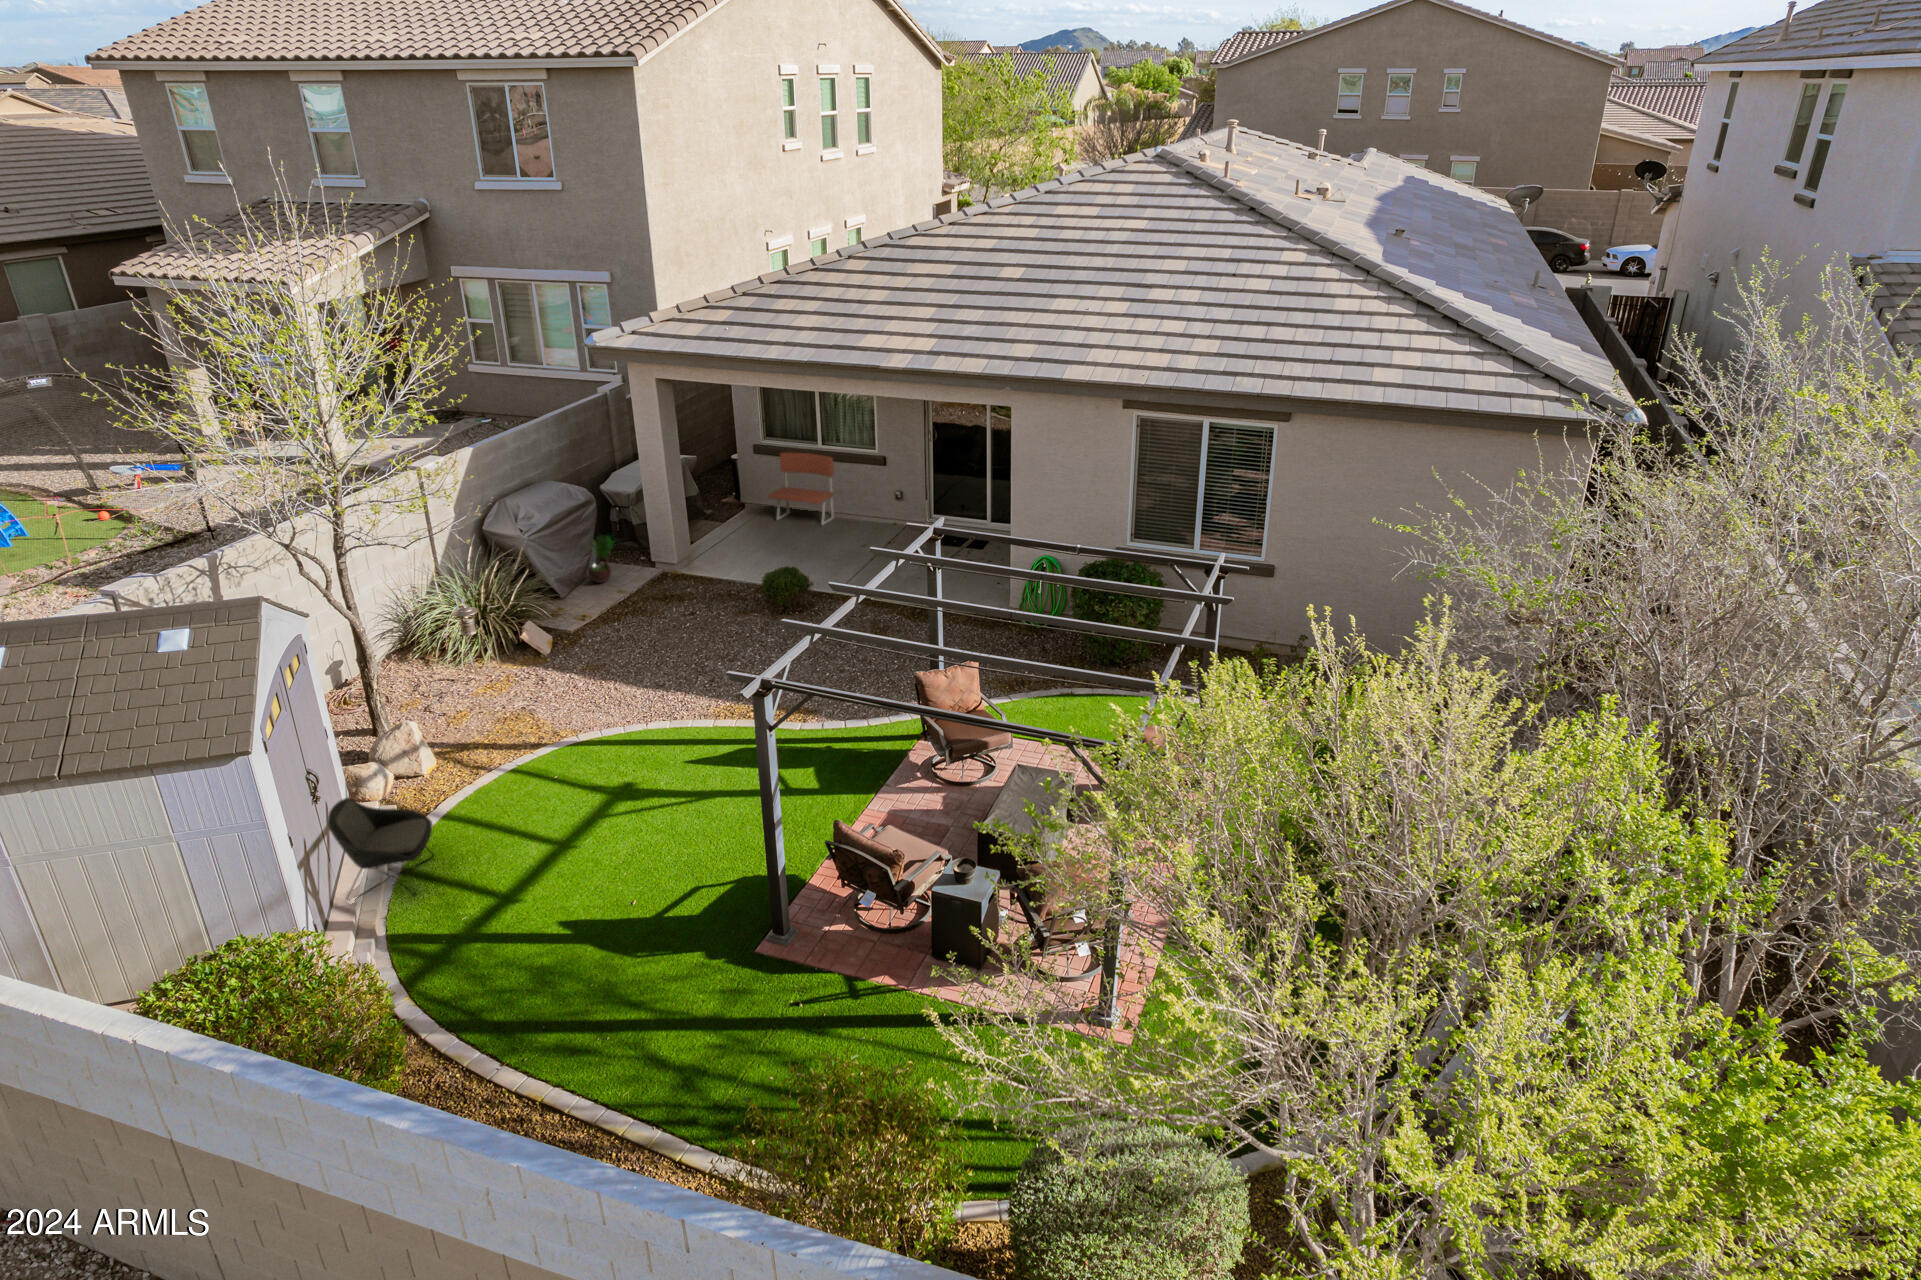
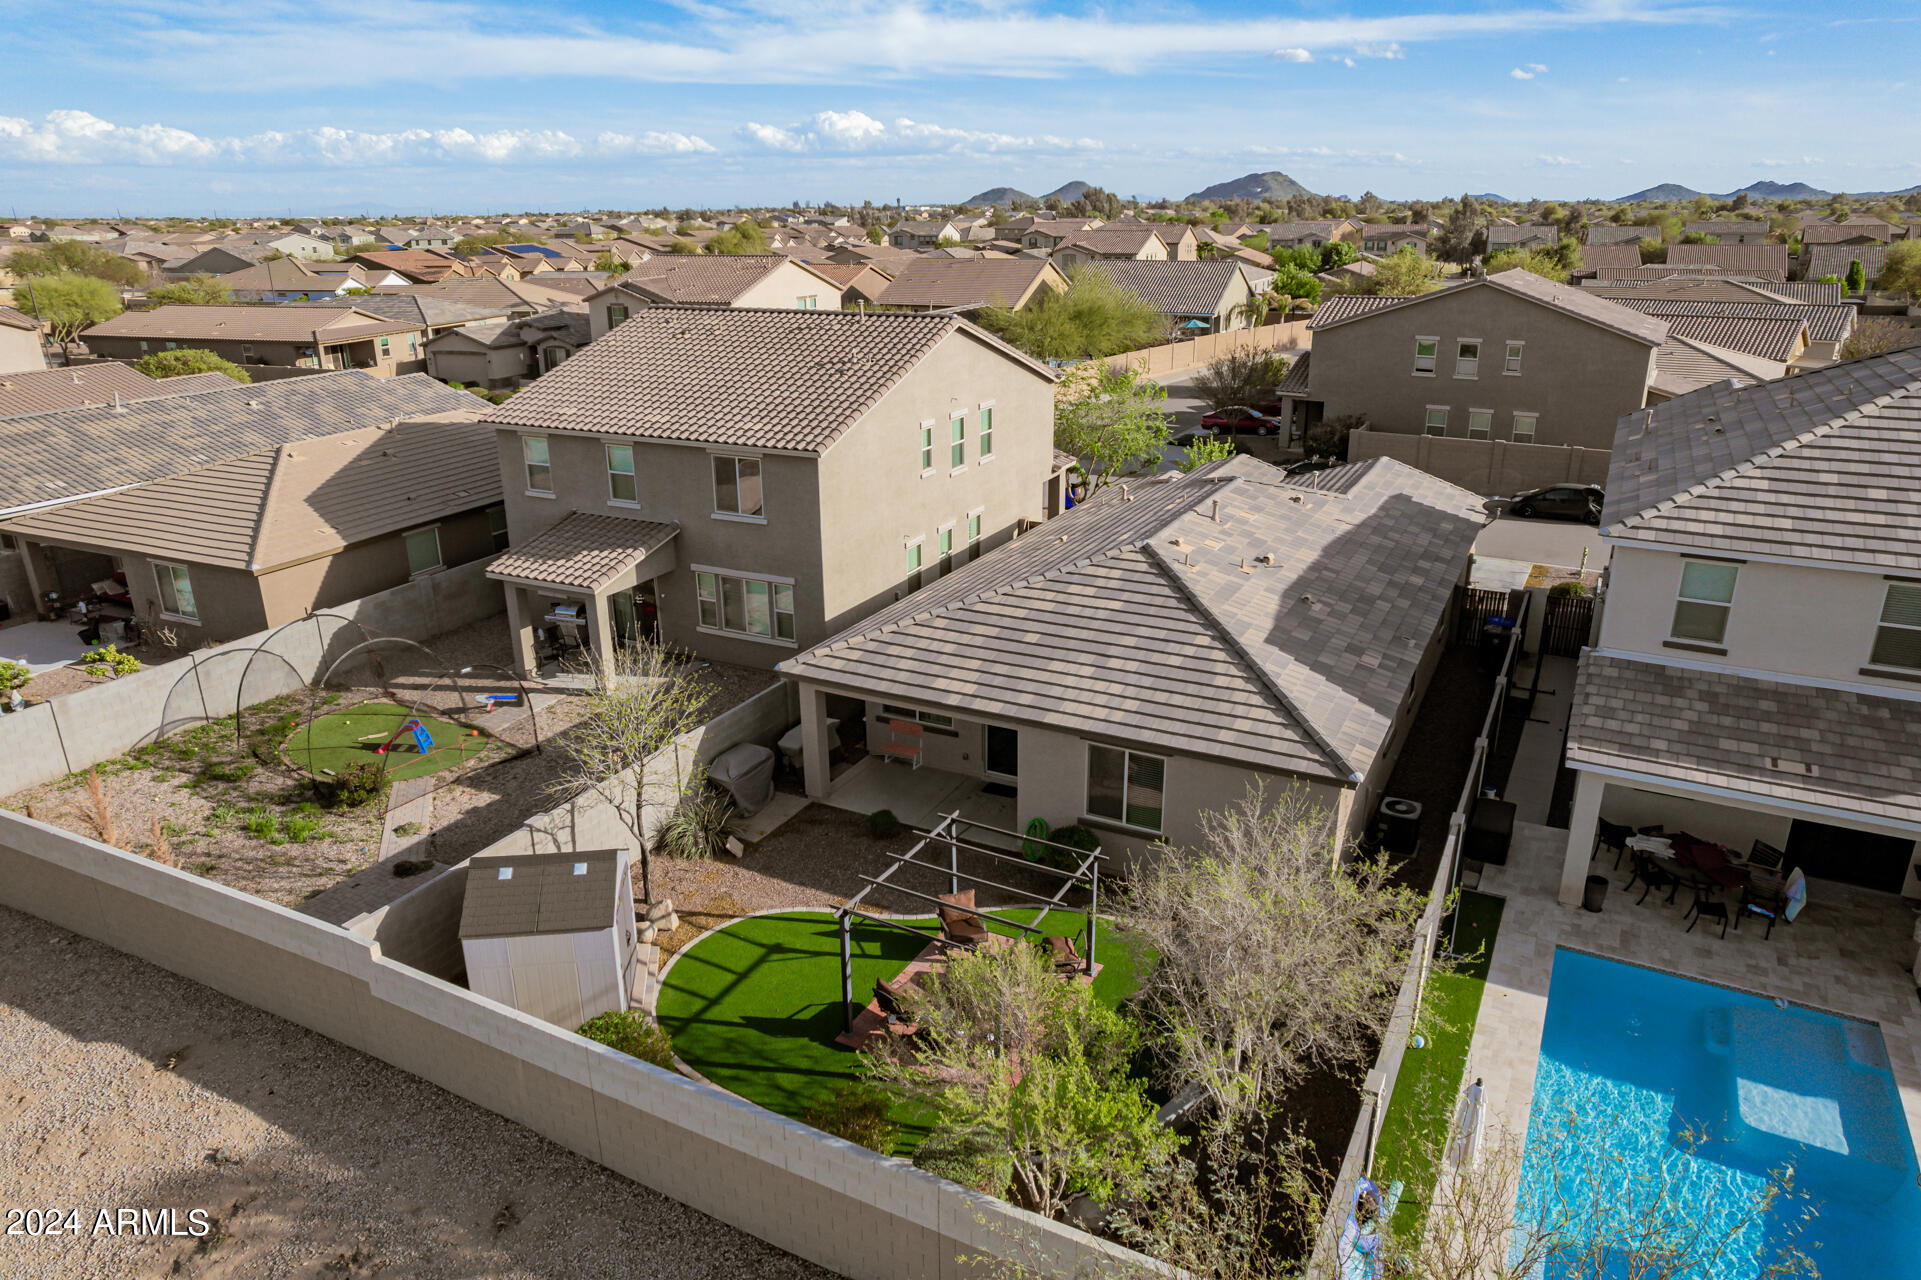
potted tree: present [588,537,612,583] -> none [764,776,782,806]
lounge chair: present [328,798,433,901] -> none [635,944,681,998]

